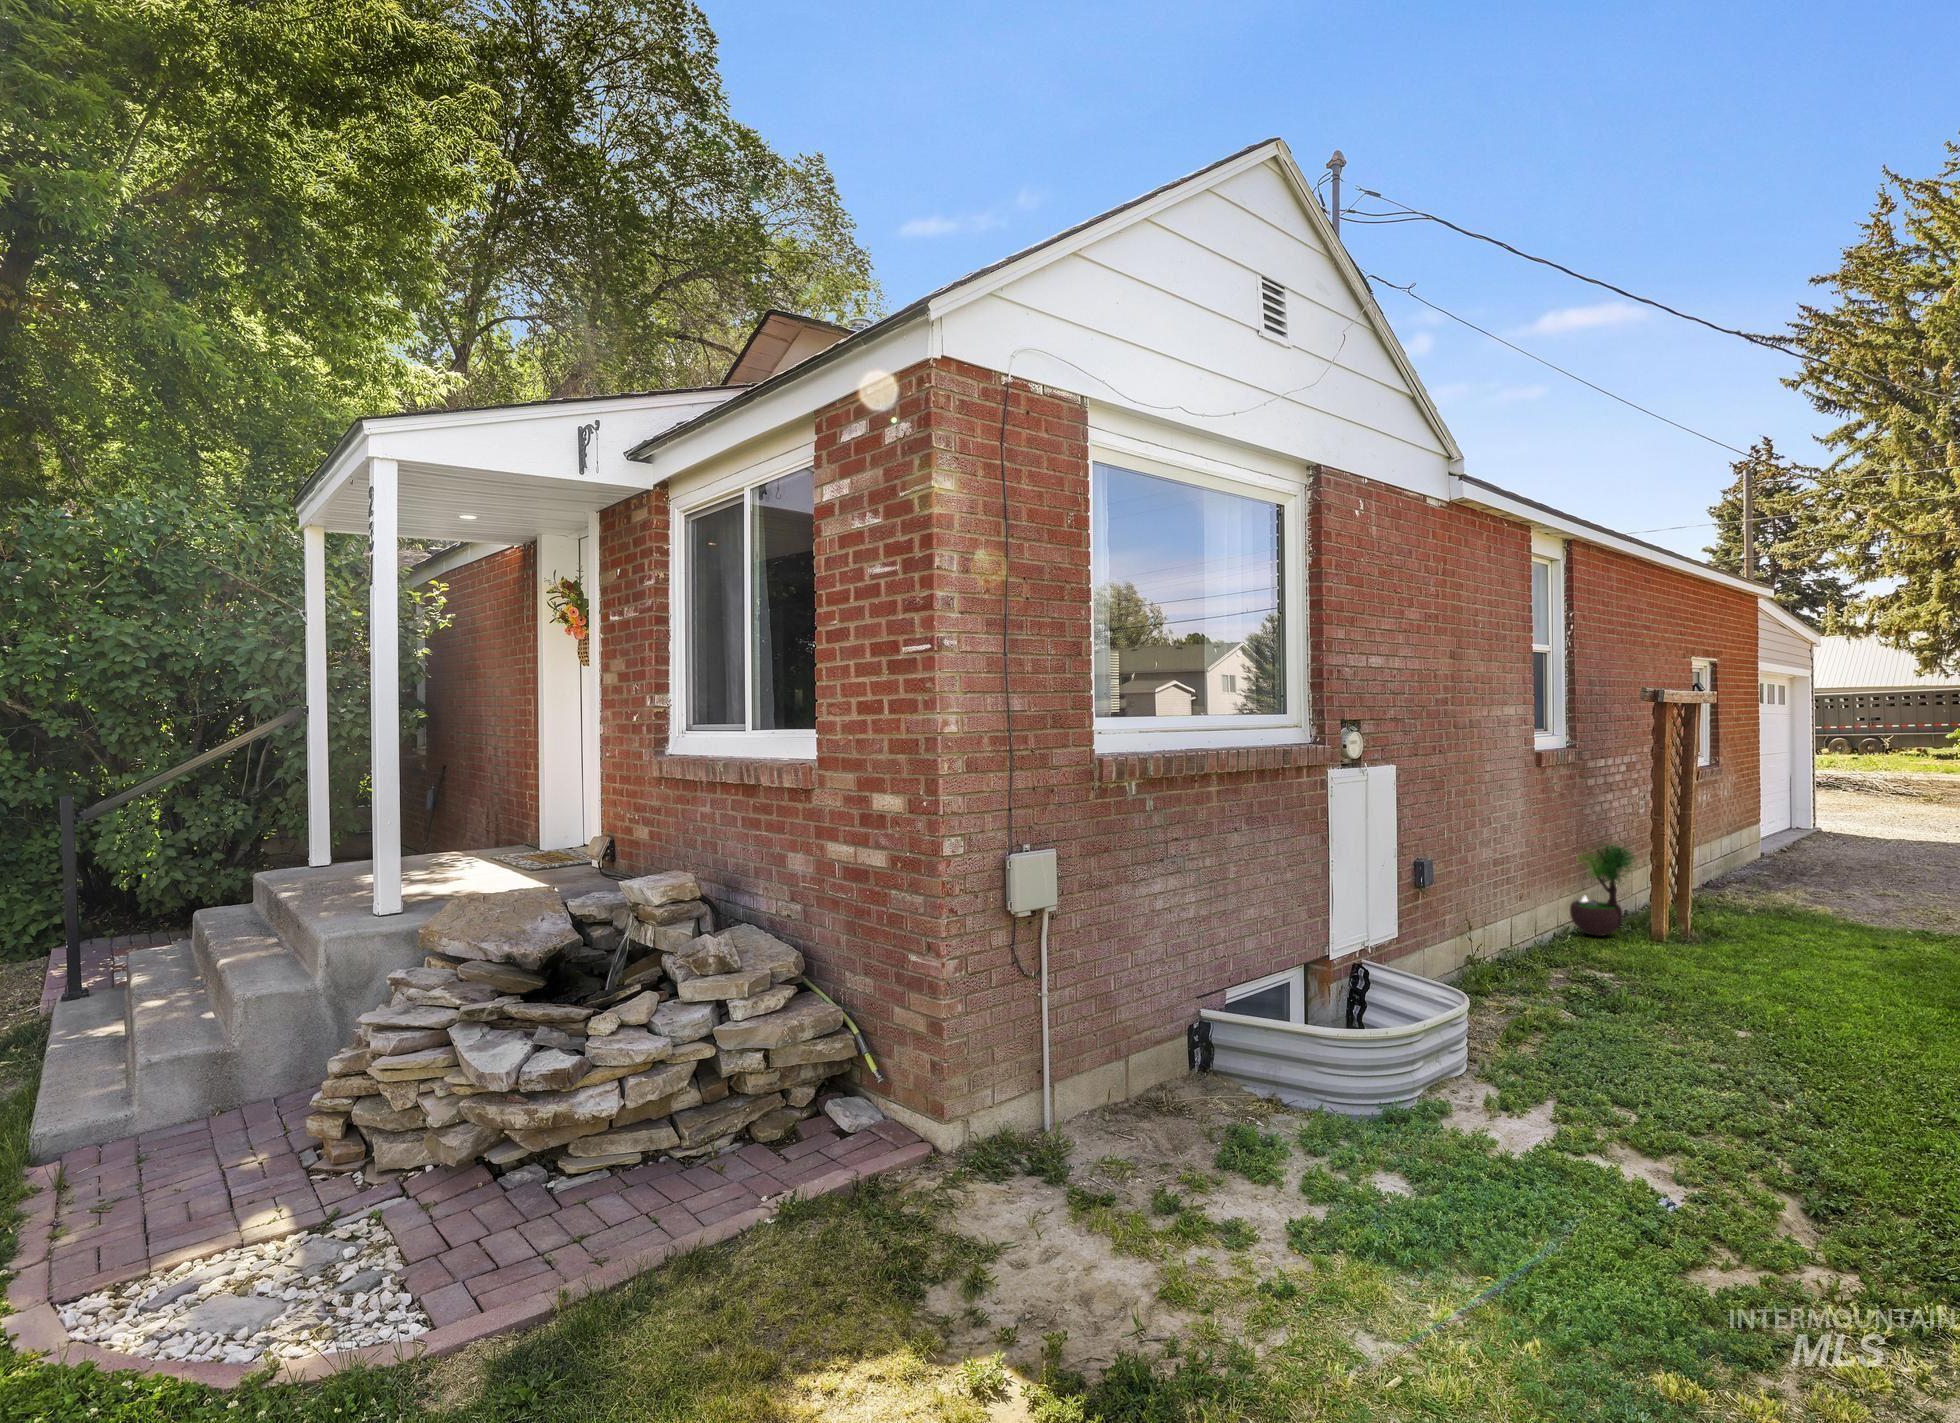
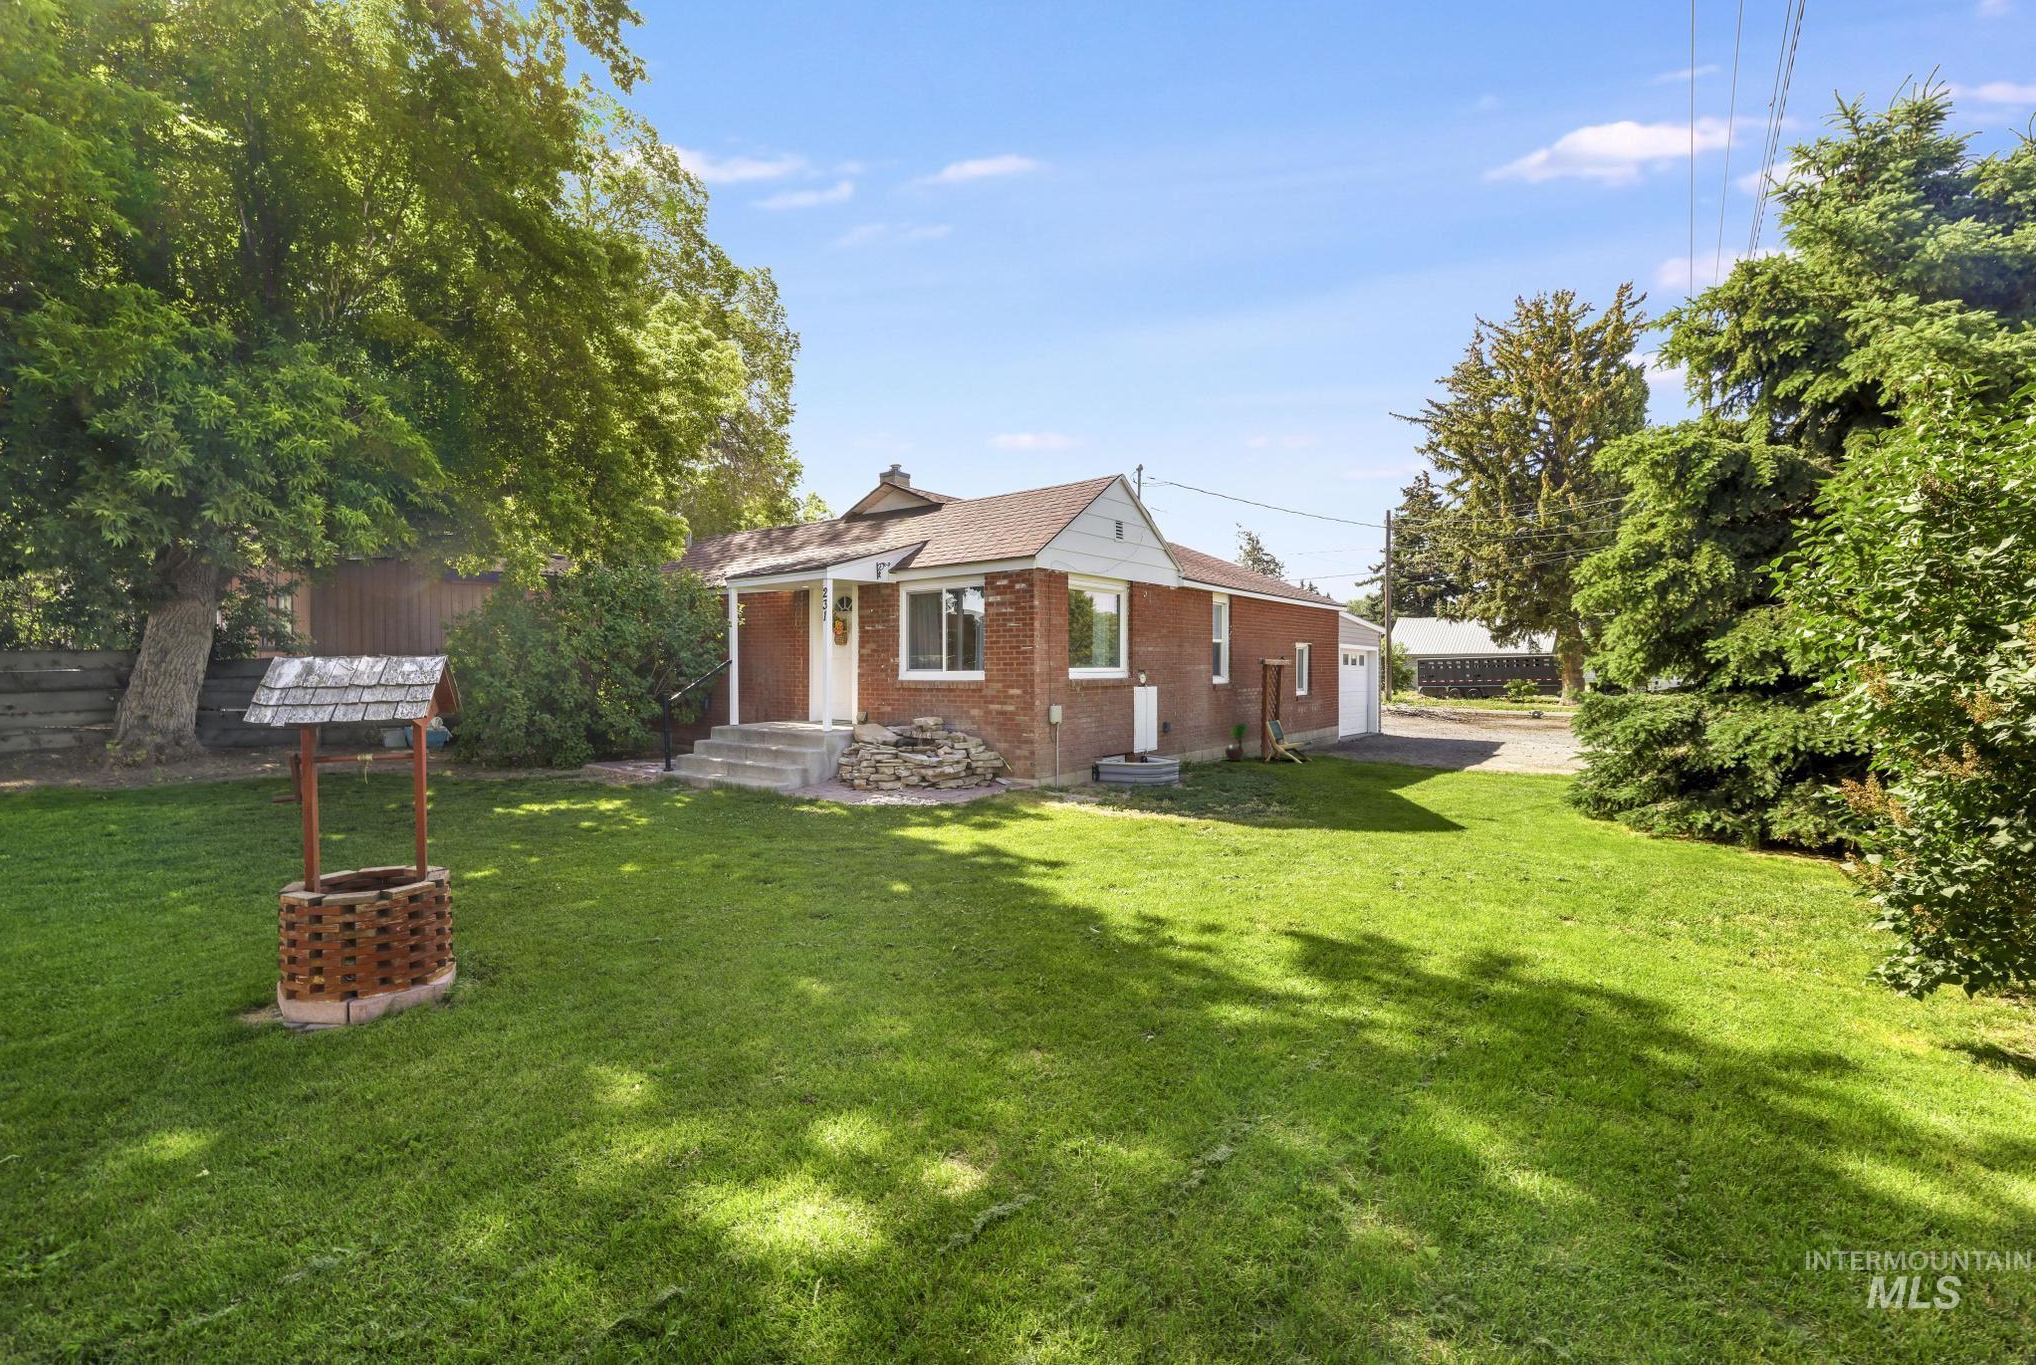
lounge chair: none [1680,835,1818,955] -> present [1266,720,1312,763]

